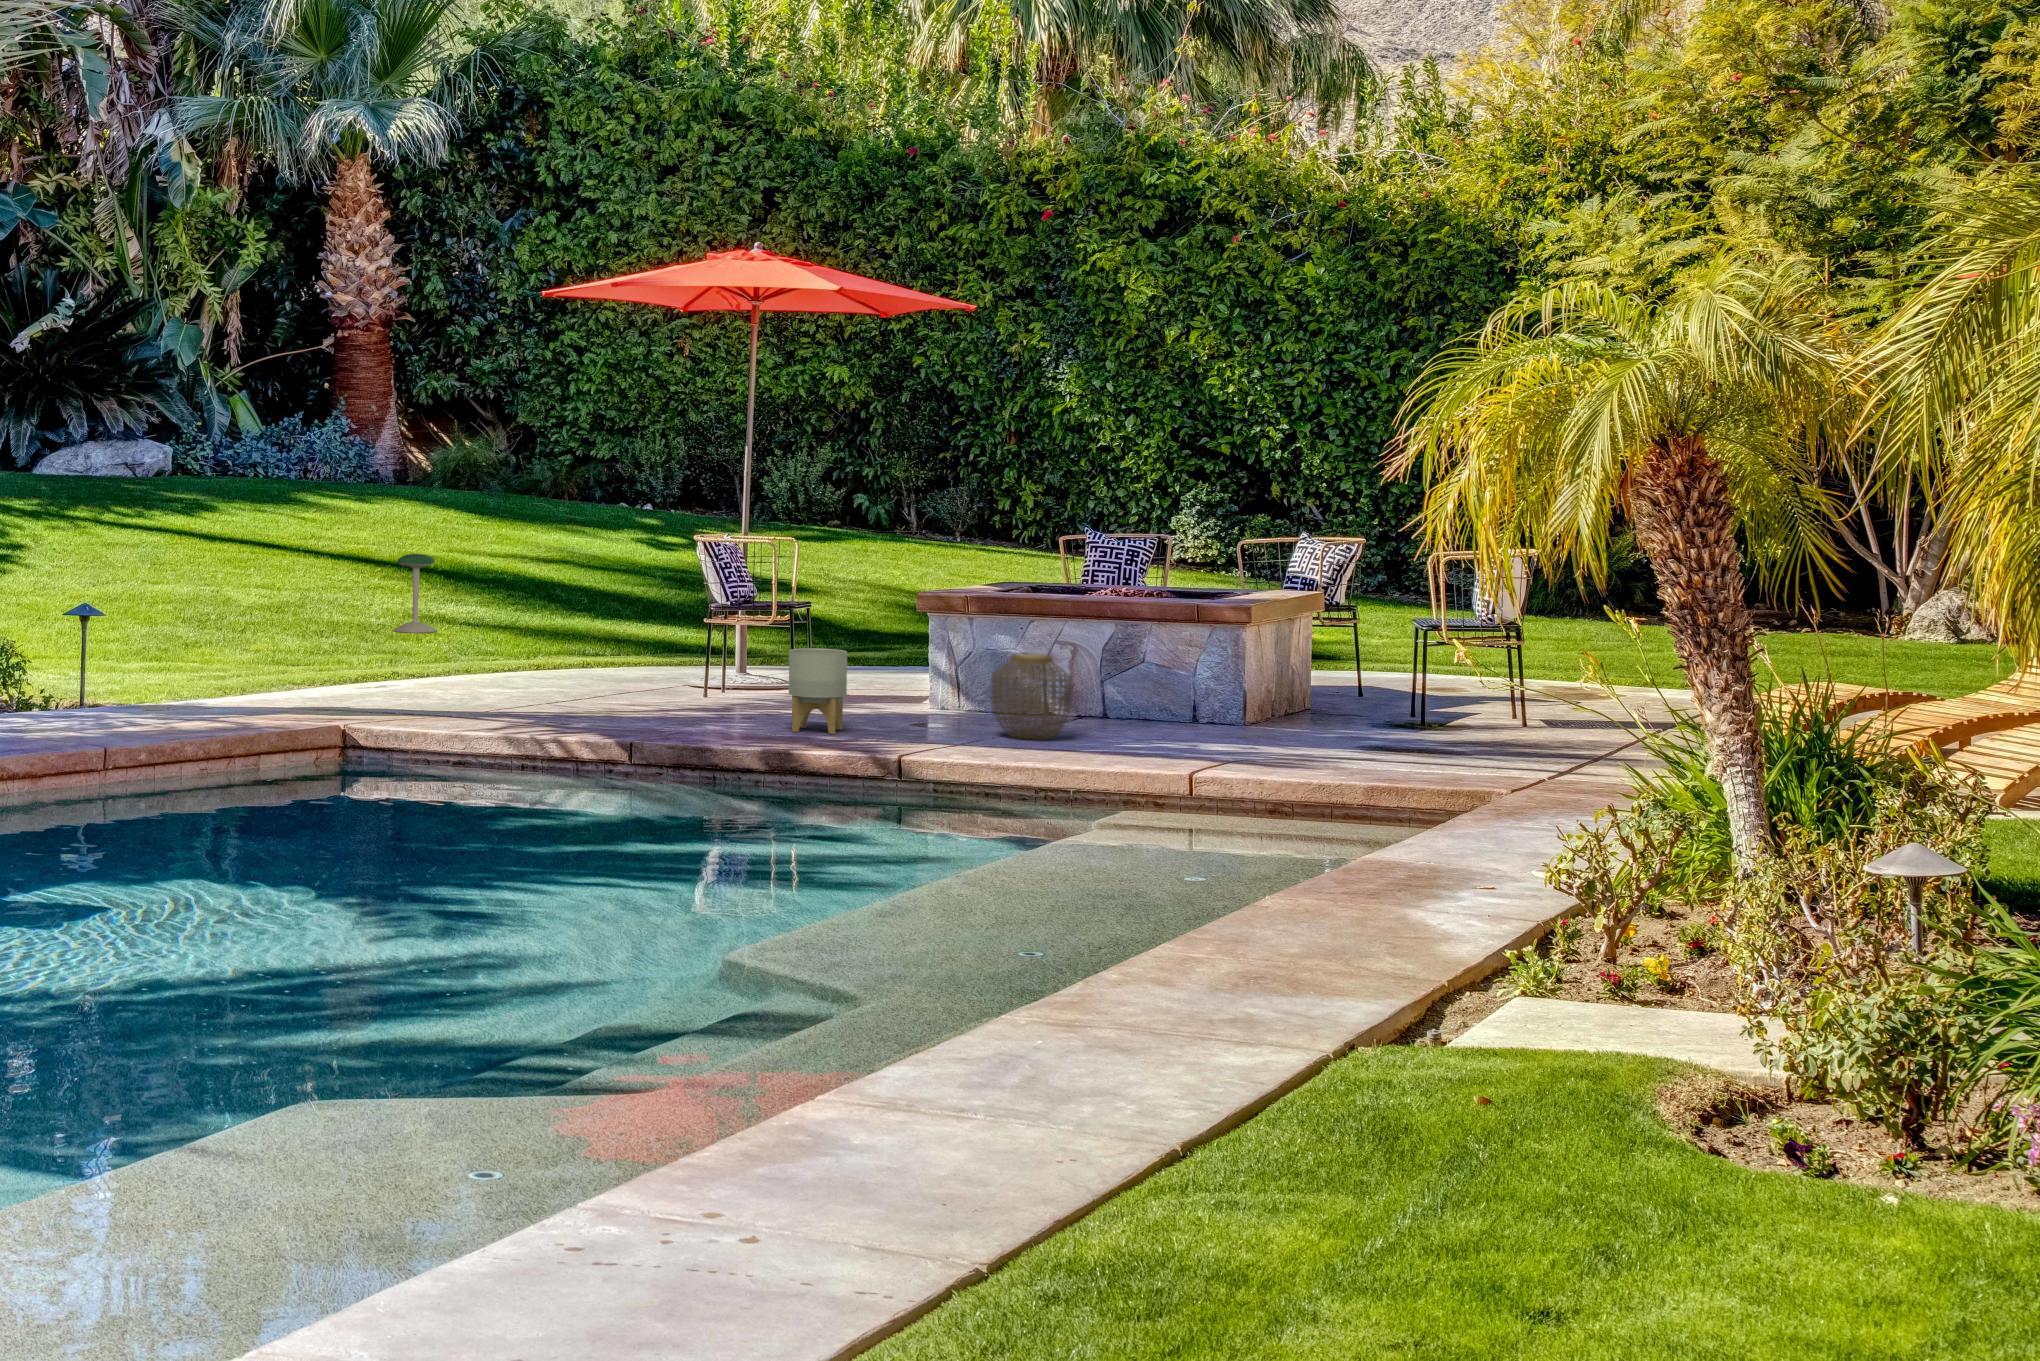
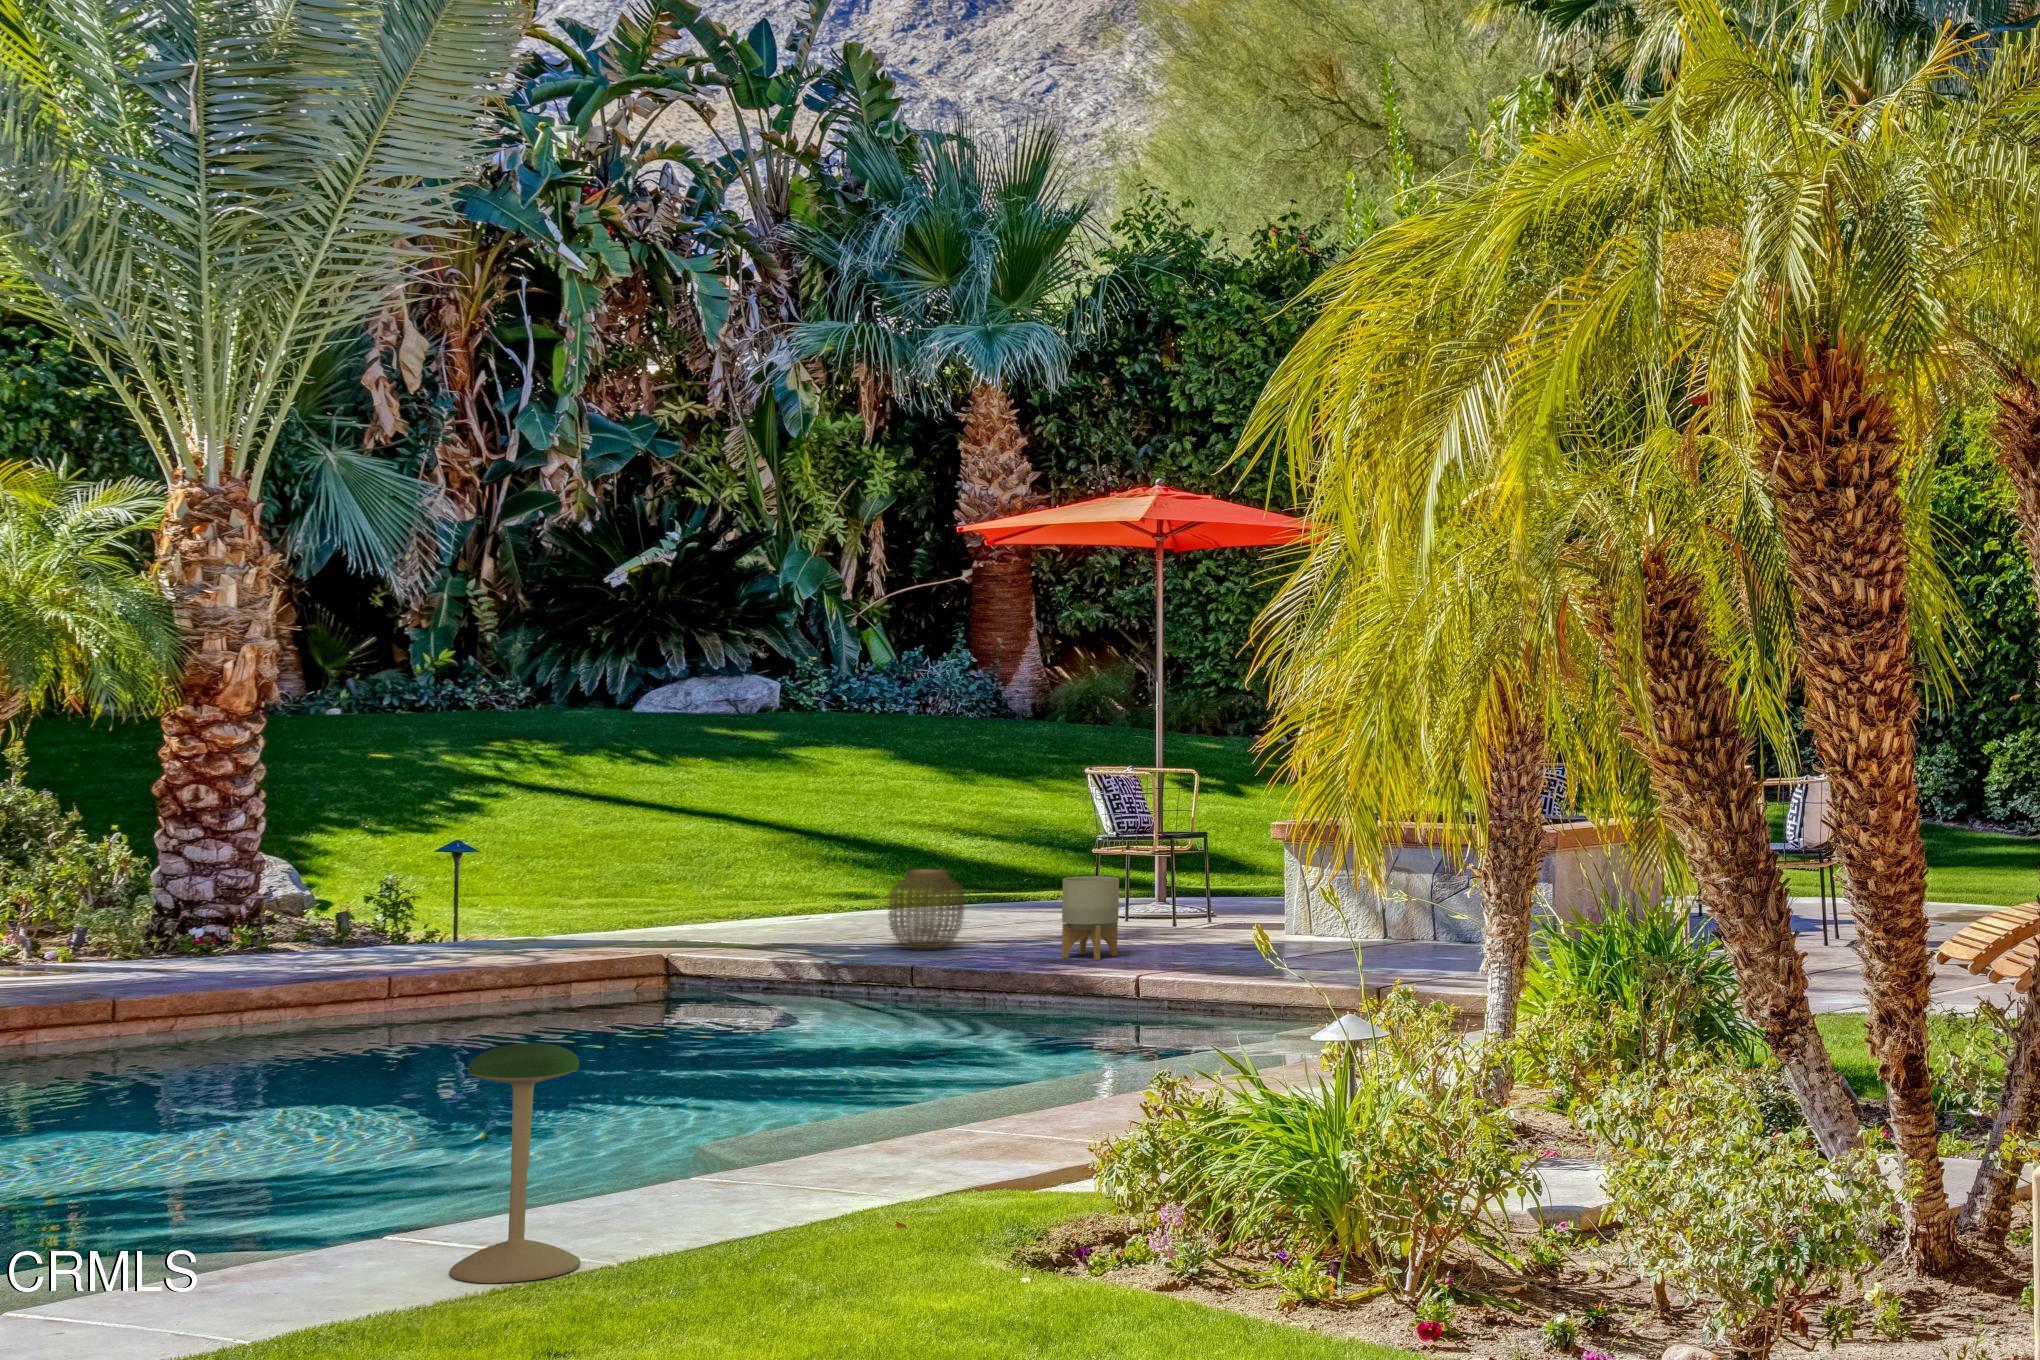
stool: present [394,554,437,633] -> present [450,1043,580,1283]
woven basket: present [991,653,1072,739] -> present [889,869,964,950]

